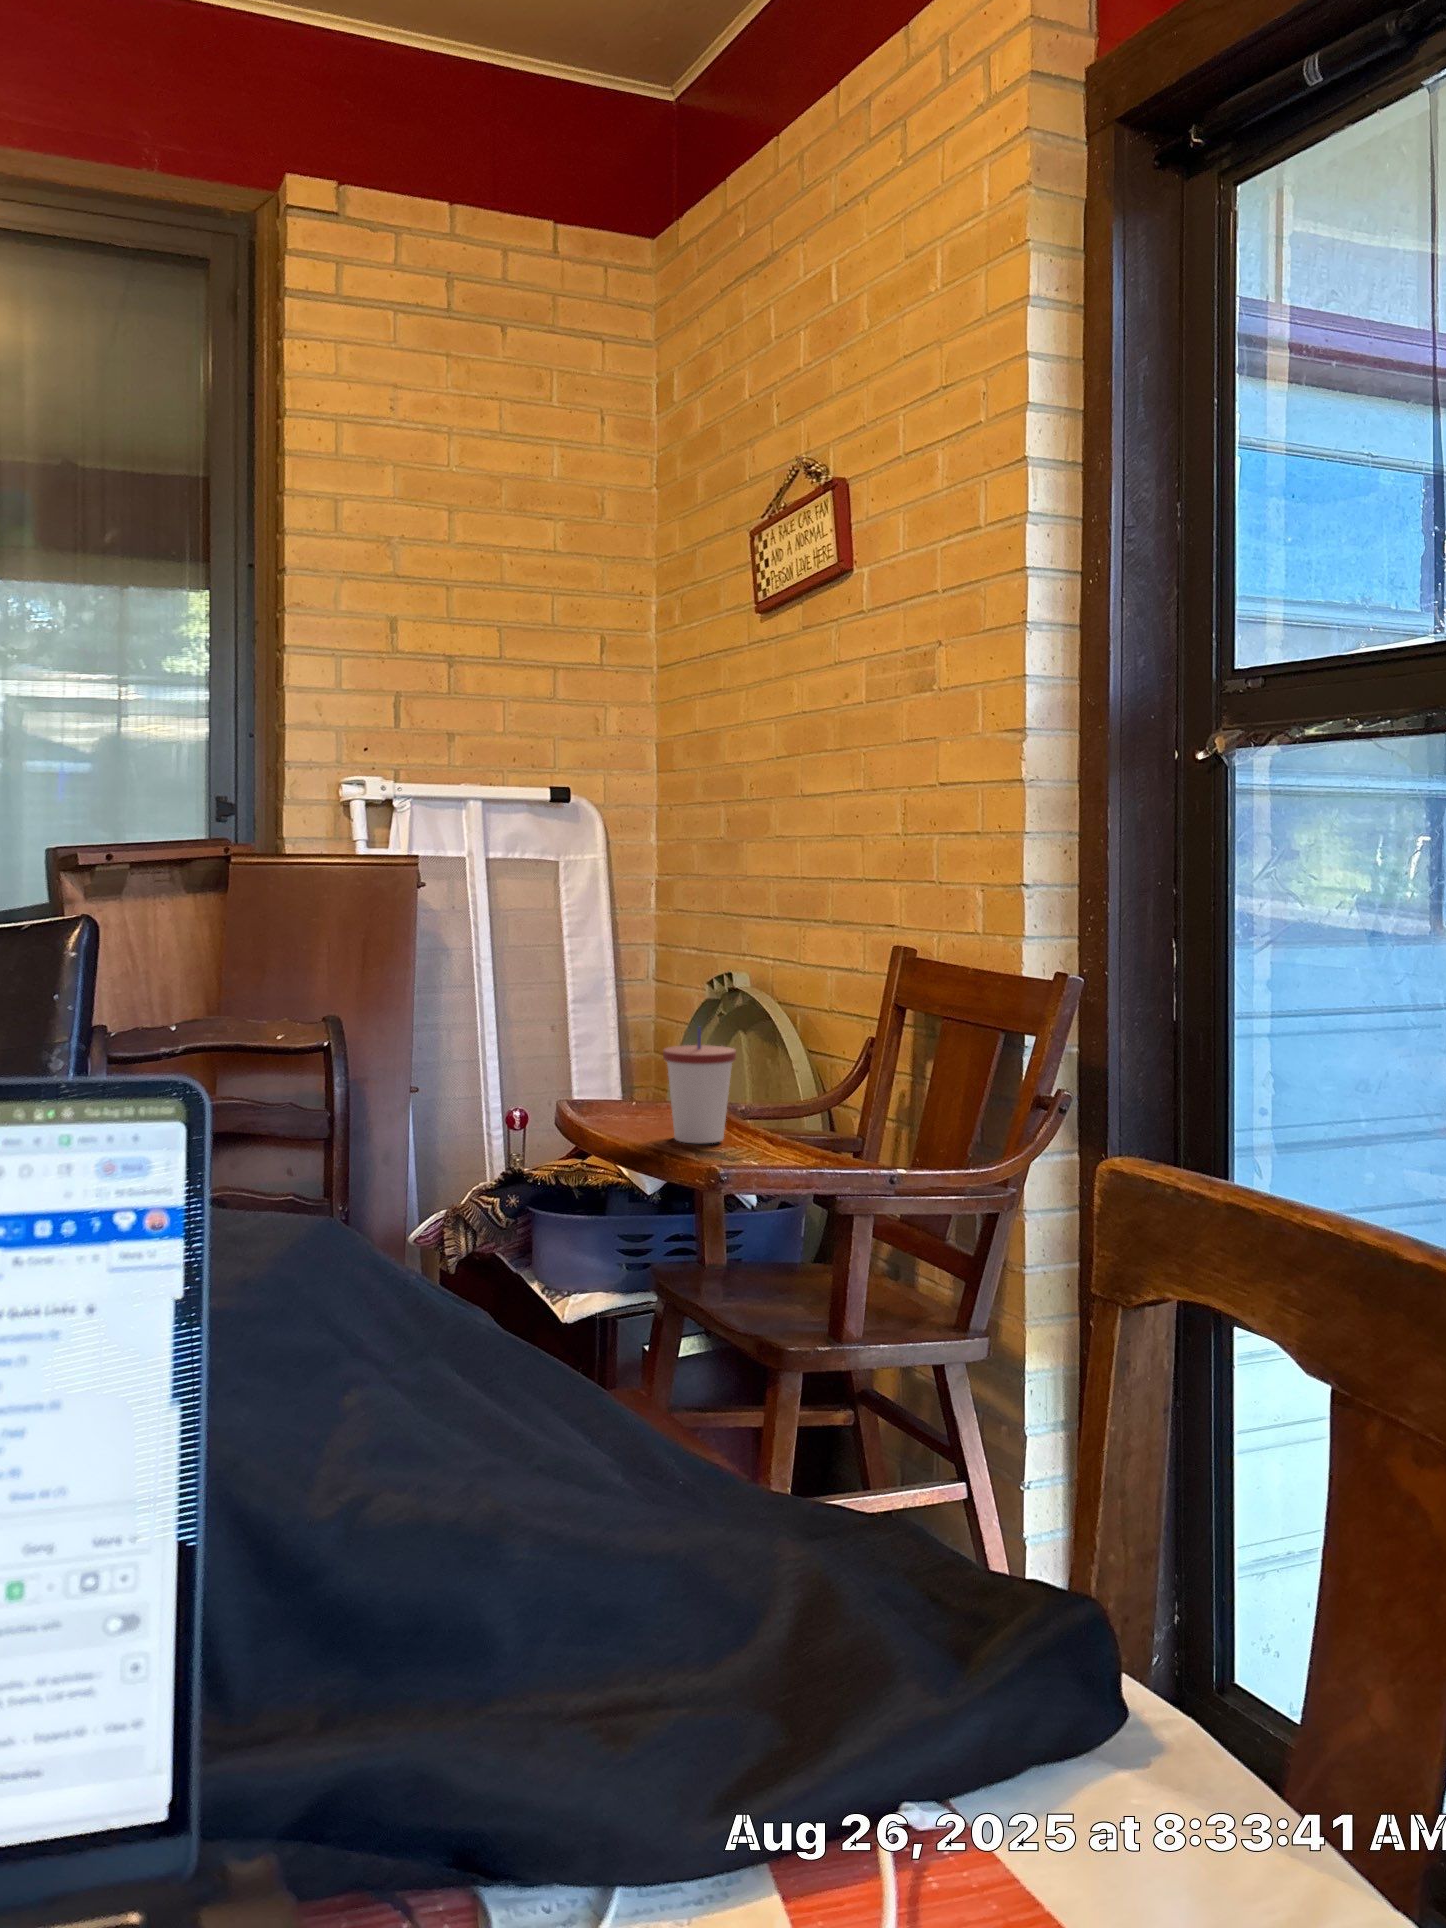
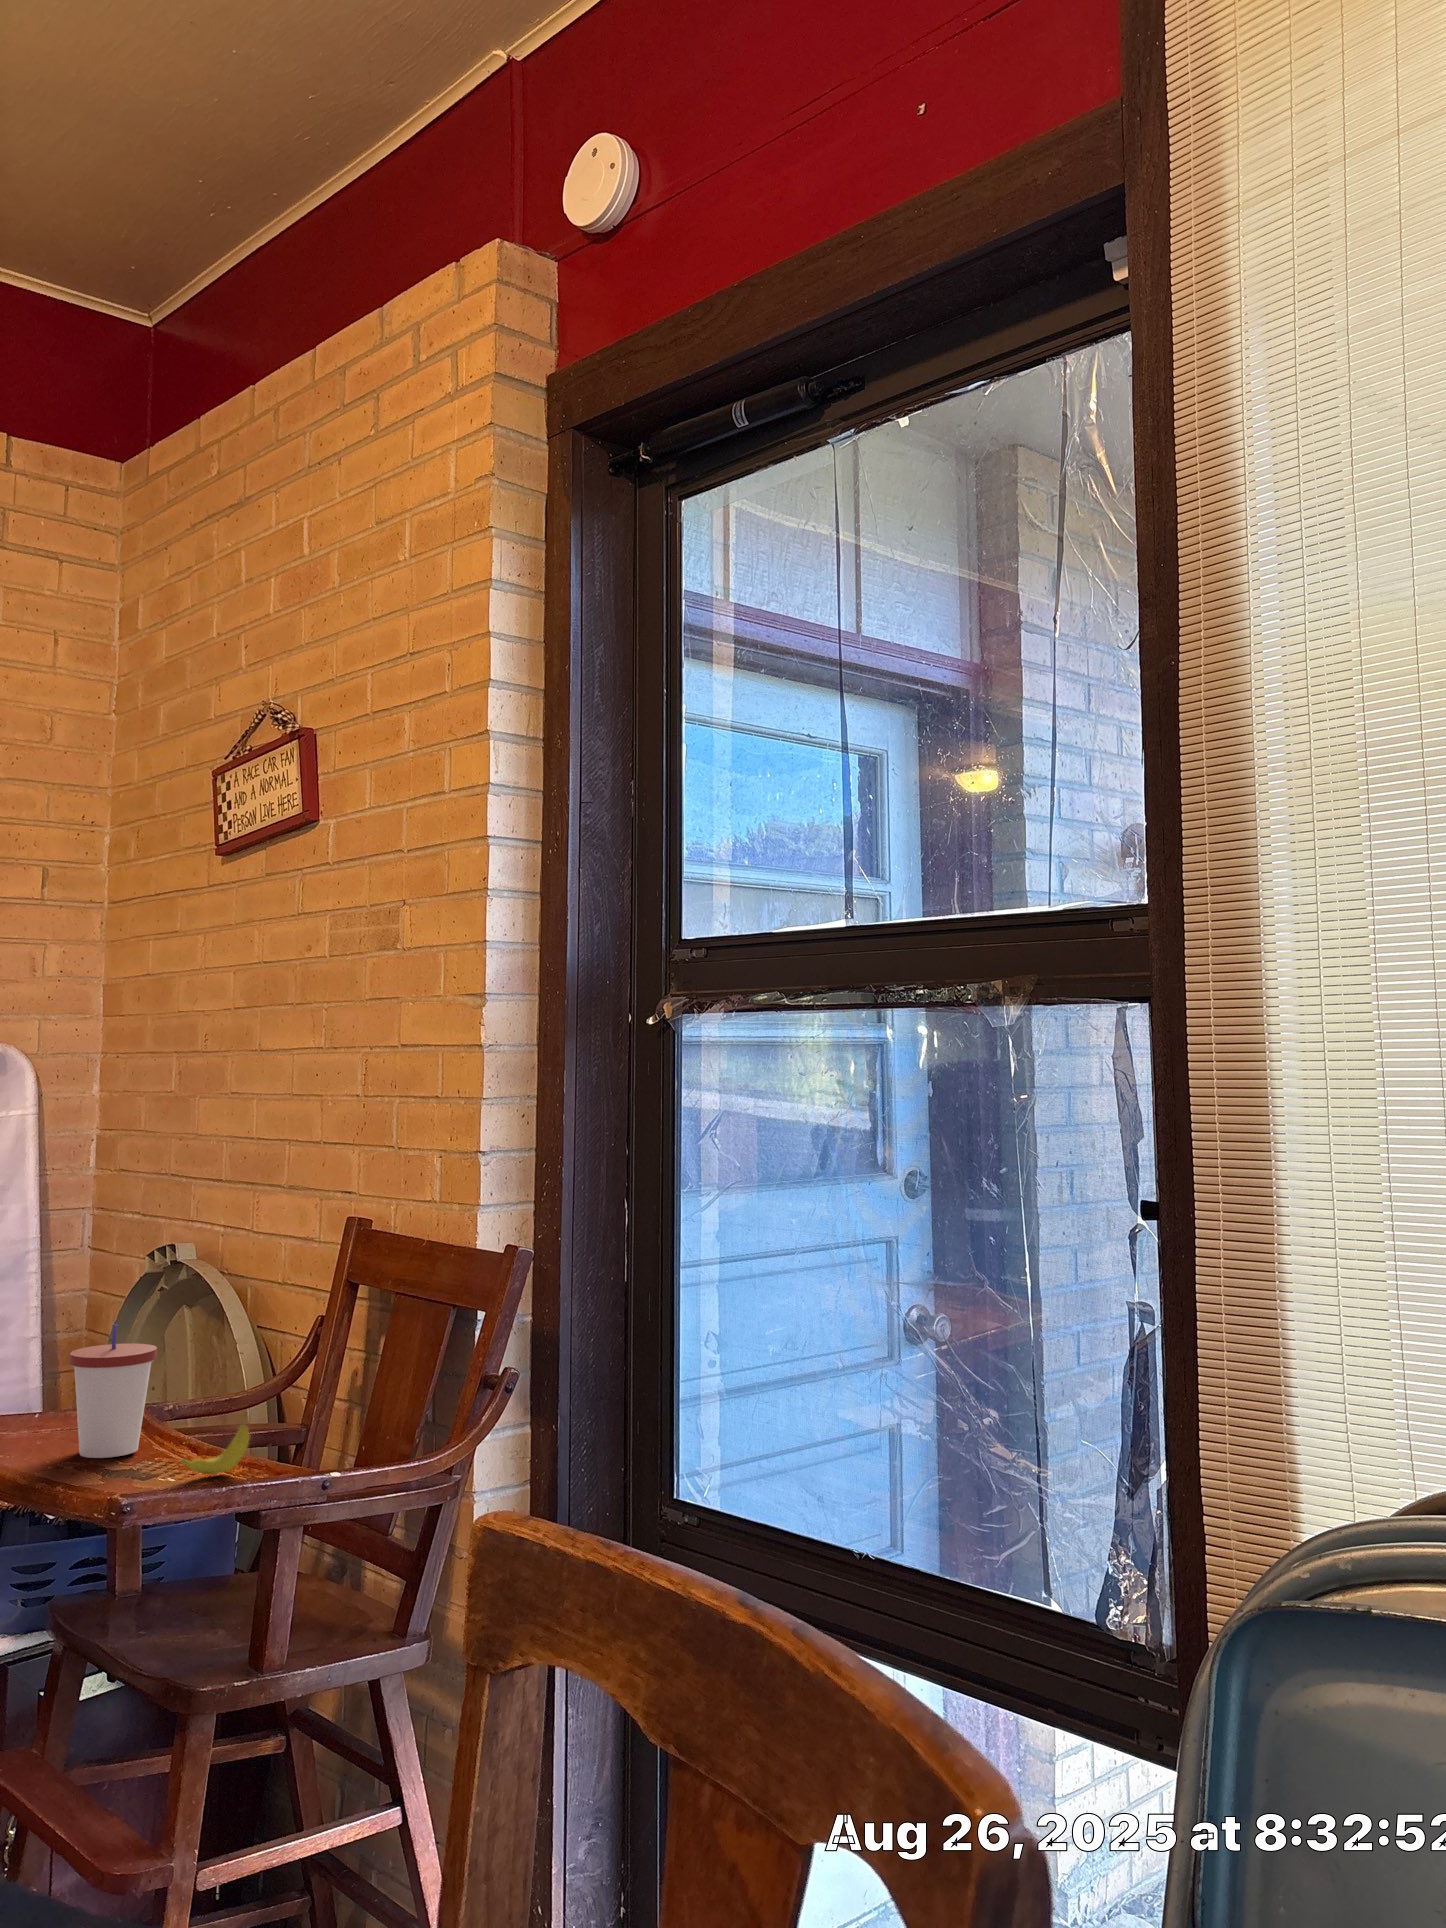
banana: none [763,1122,823,1165] -> present [180,1425,250,1474]

